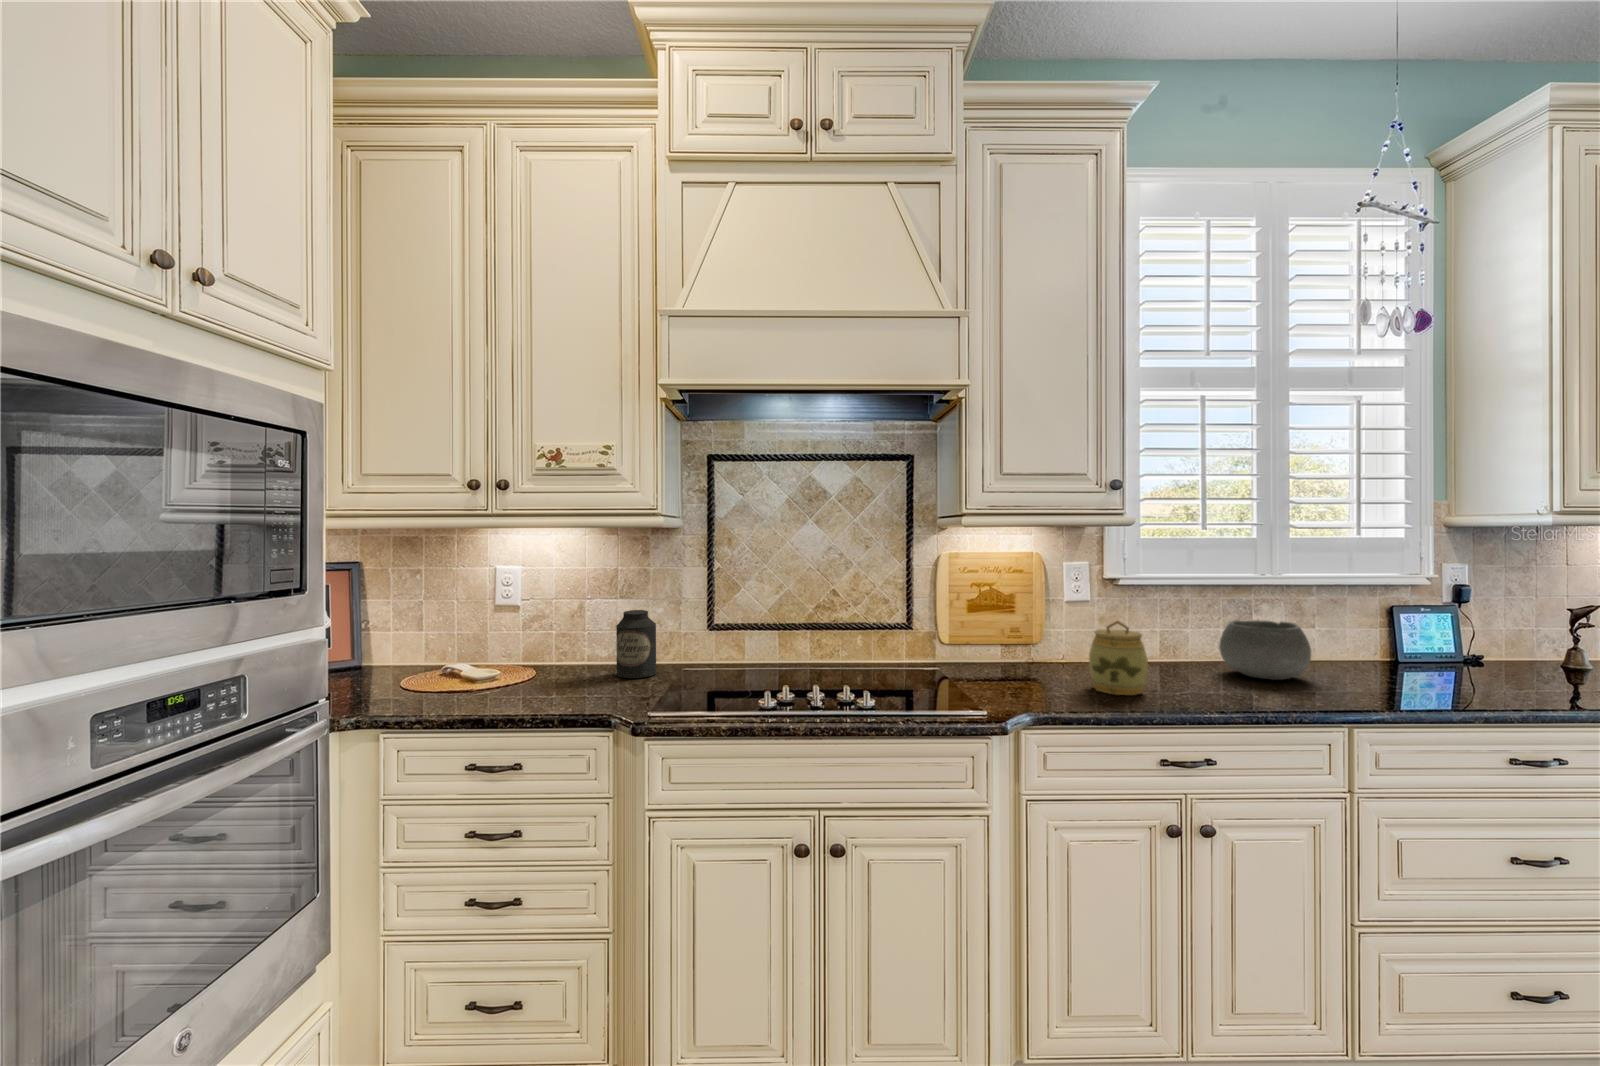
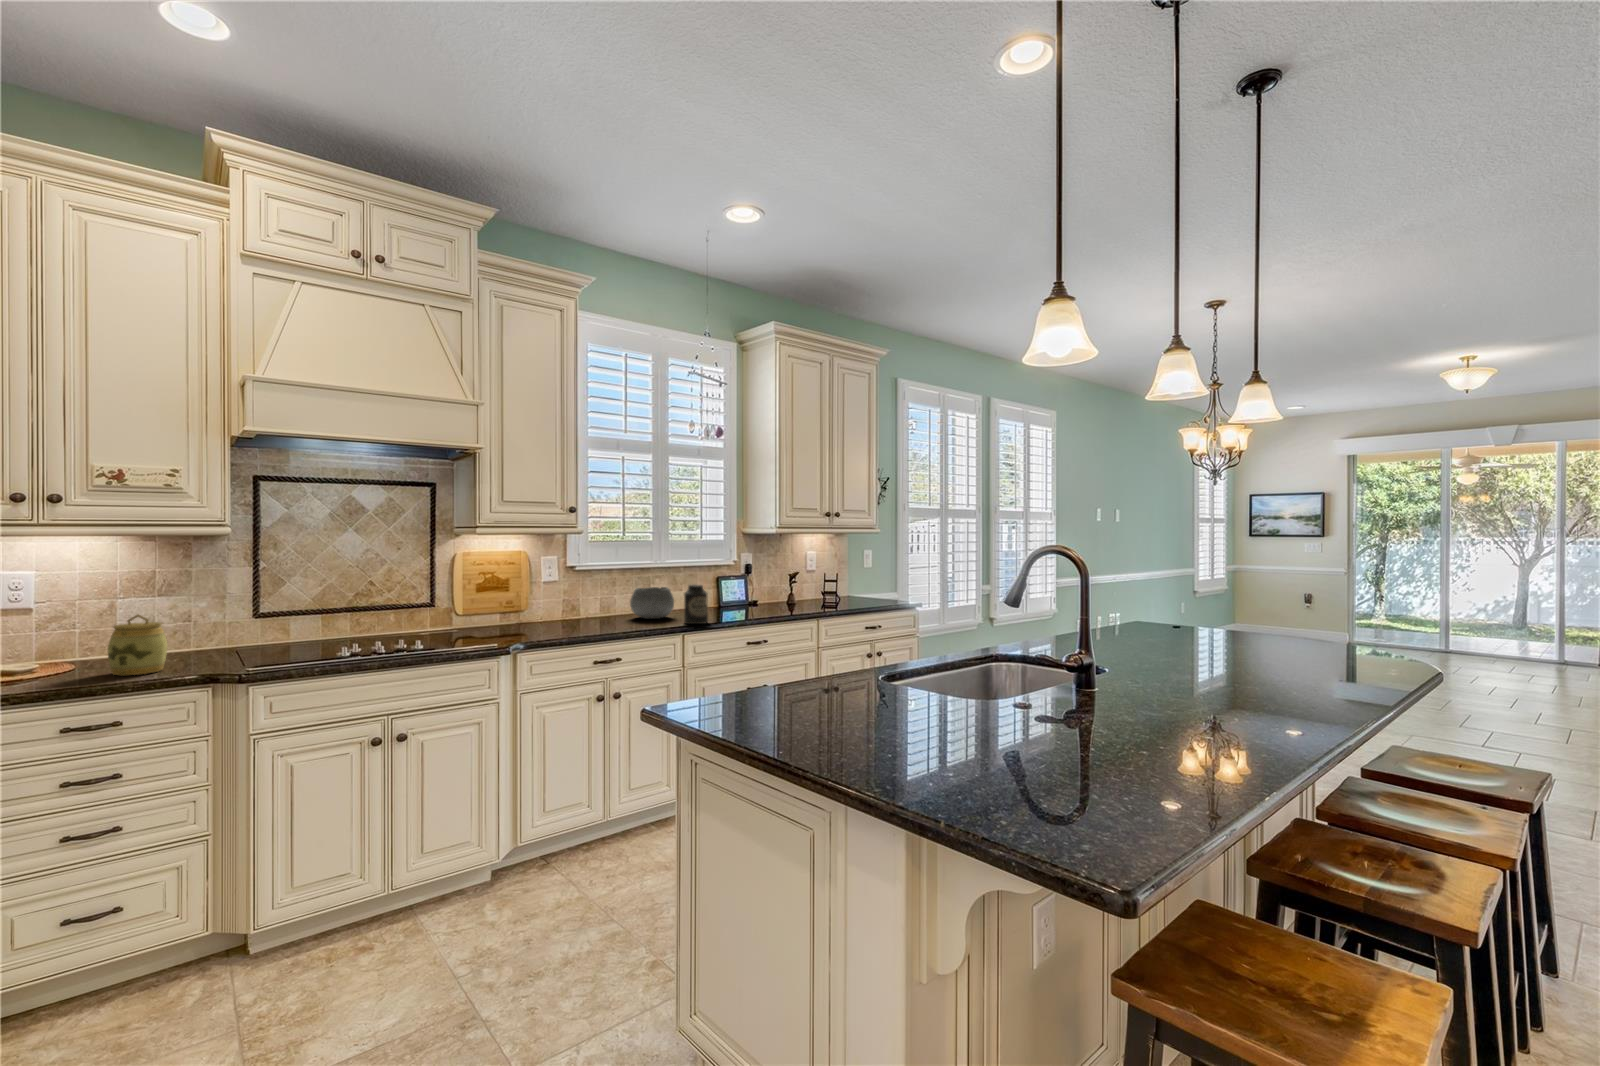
canister: present [616,610,657,678] -> present [684,584,708,624]
jar: present [1089,621,1148,695] -> present [108,615,167,675]

